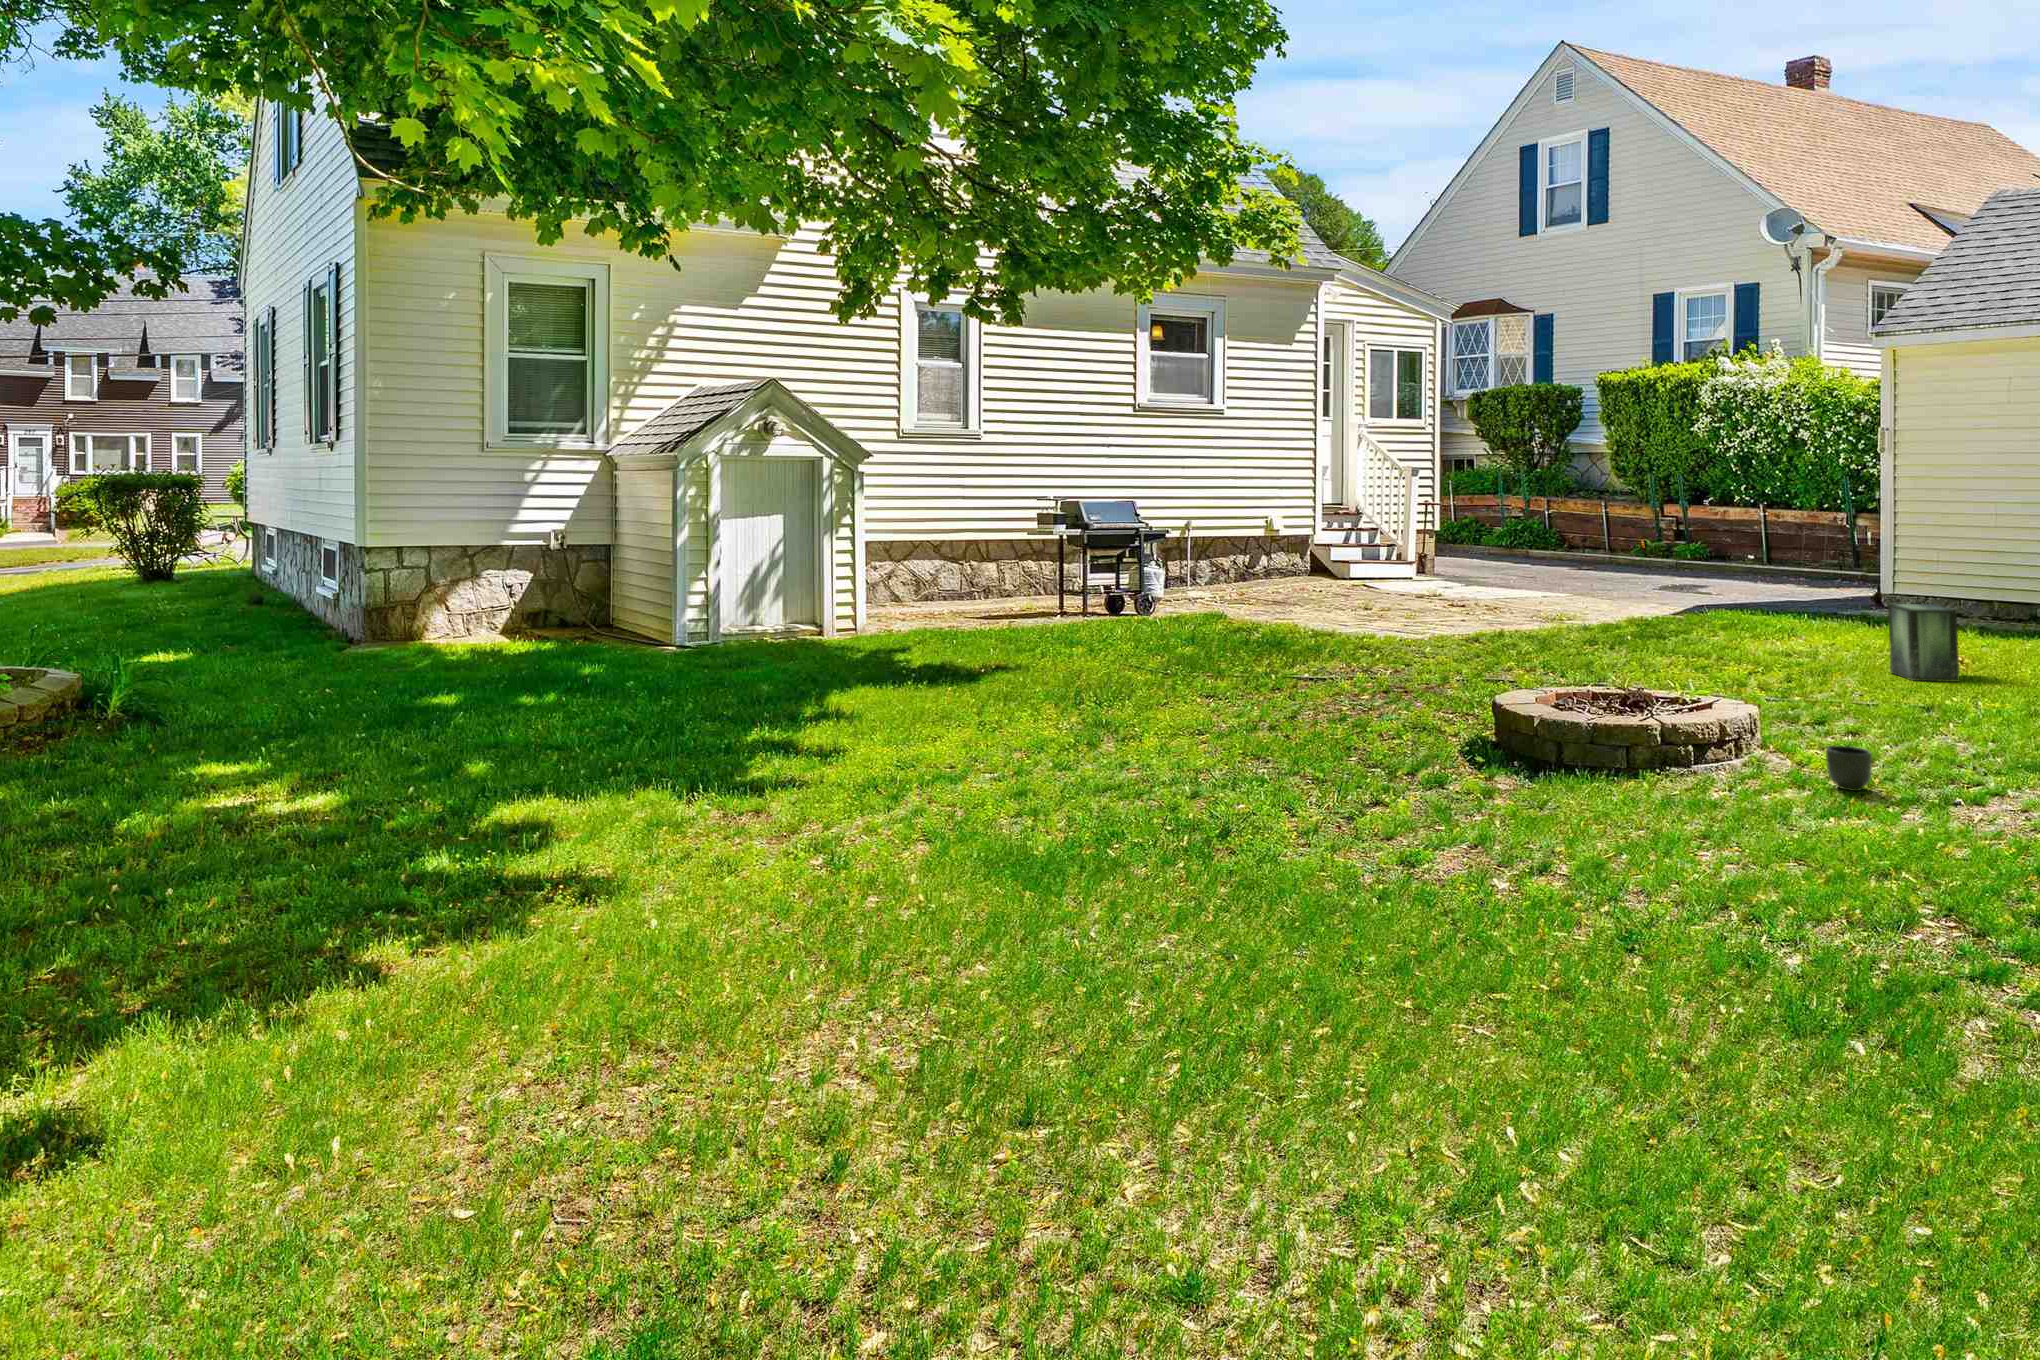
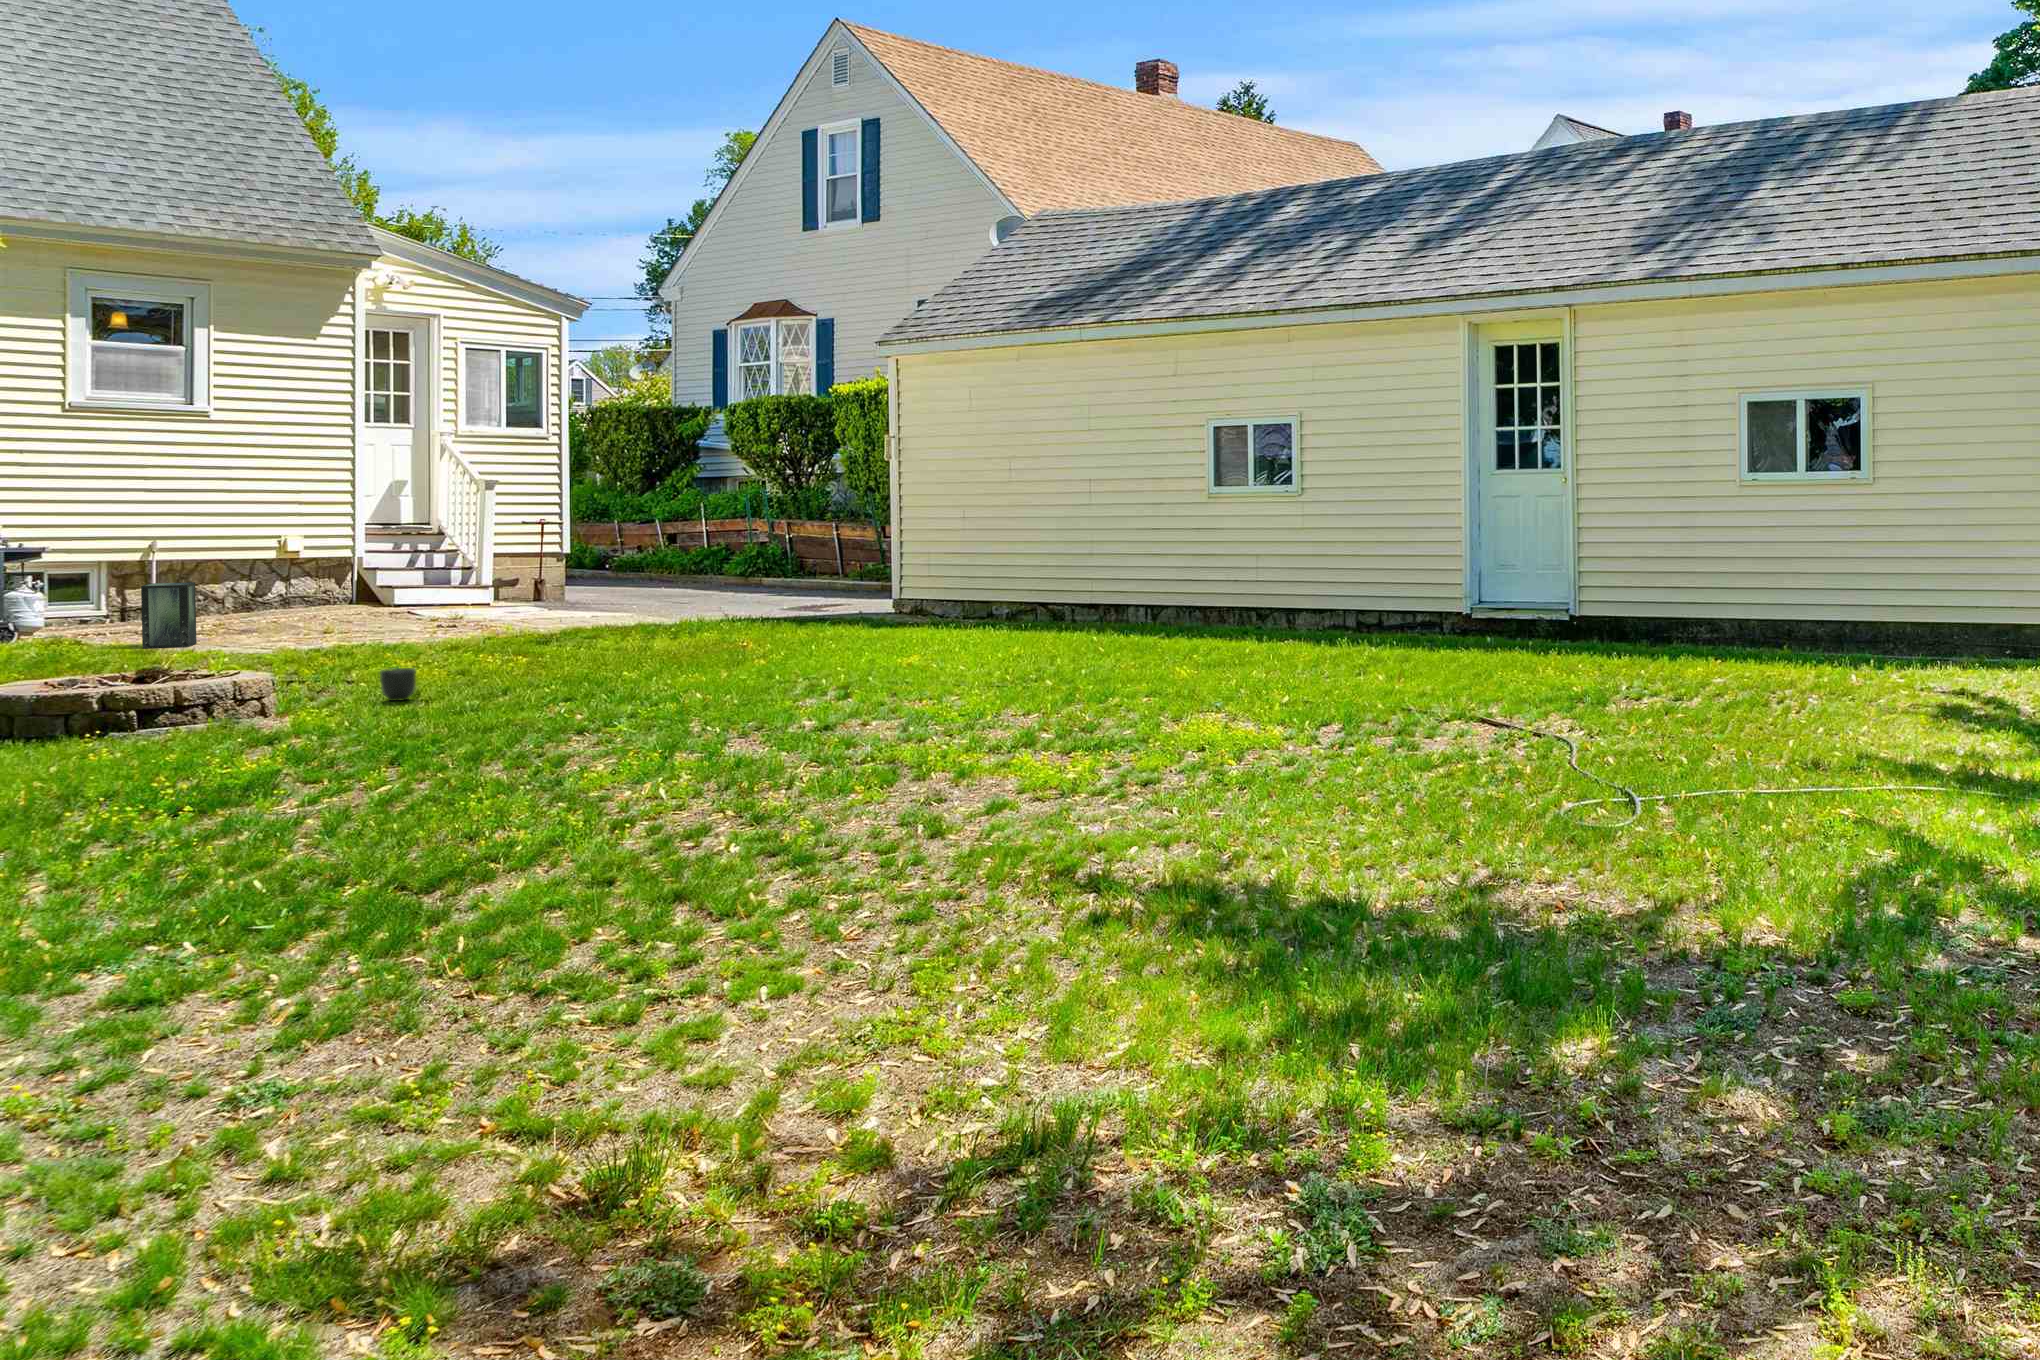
storage box: present [1888,604,1959,682] -> present [141,582,197,649]

